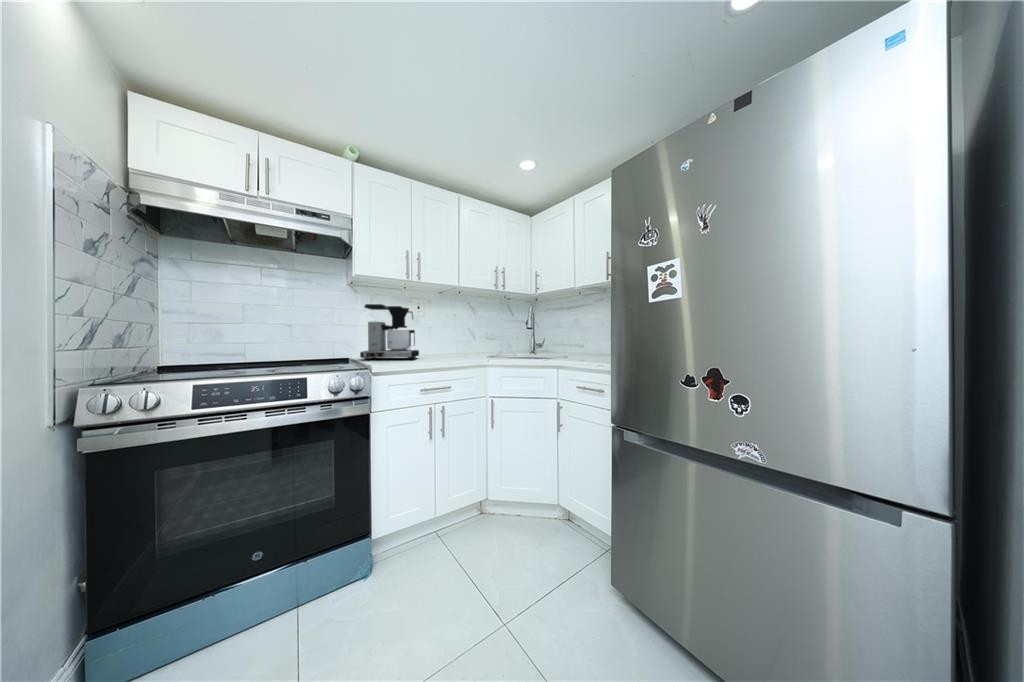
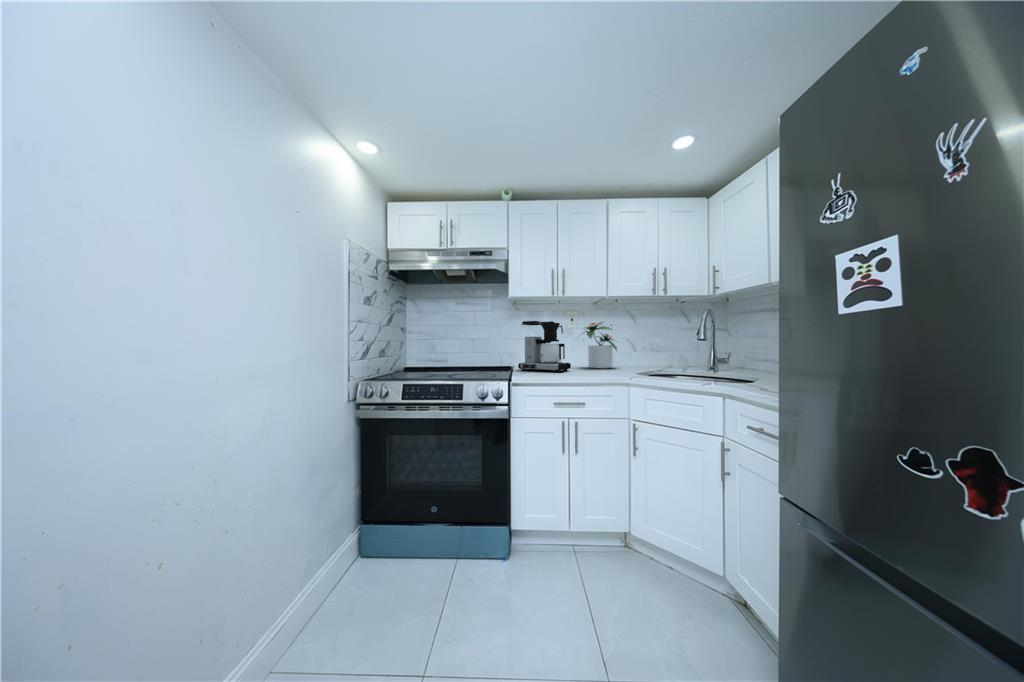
potted plant: none [418,310,459,355] -> present [583,322,617,369]

